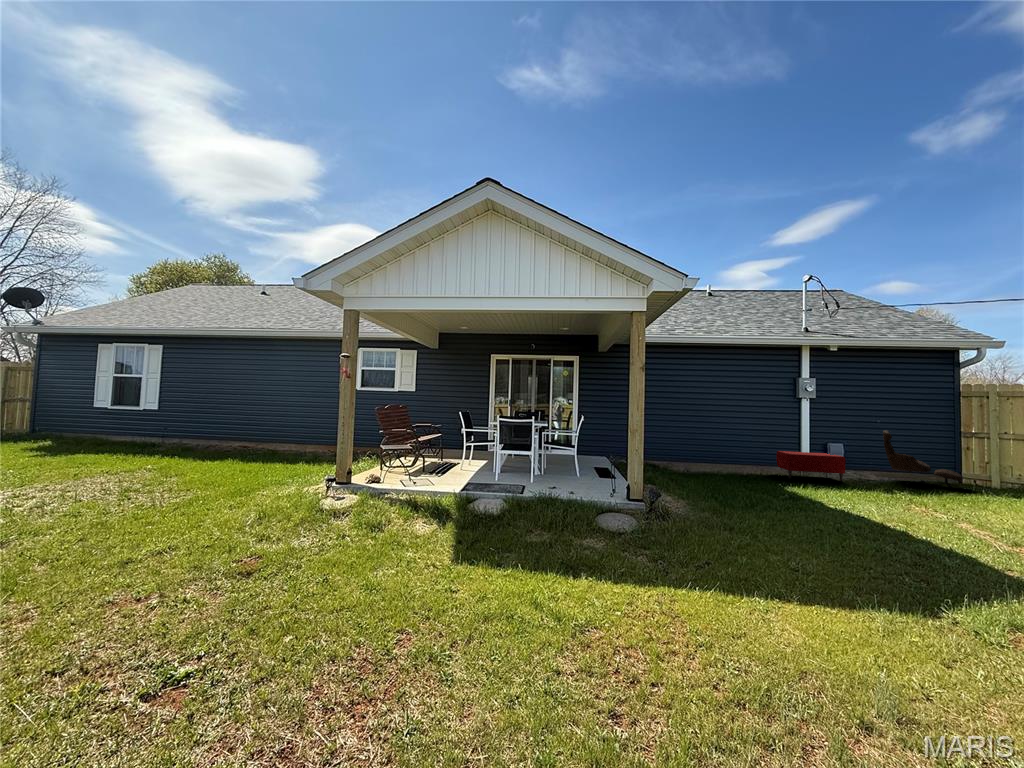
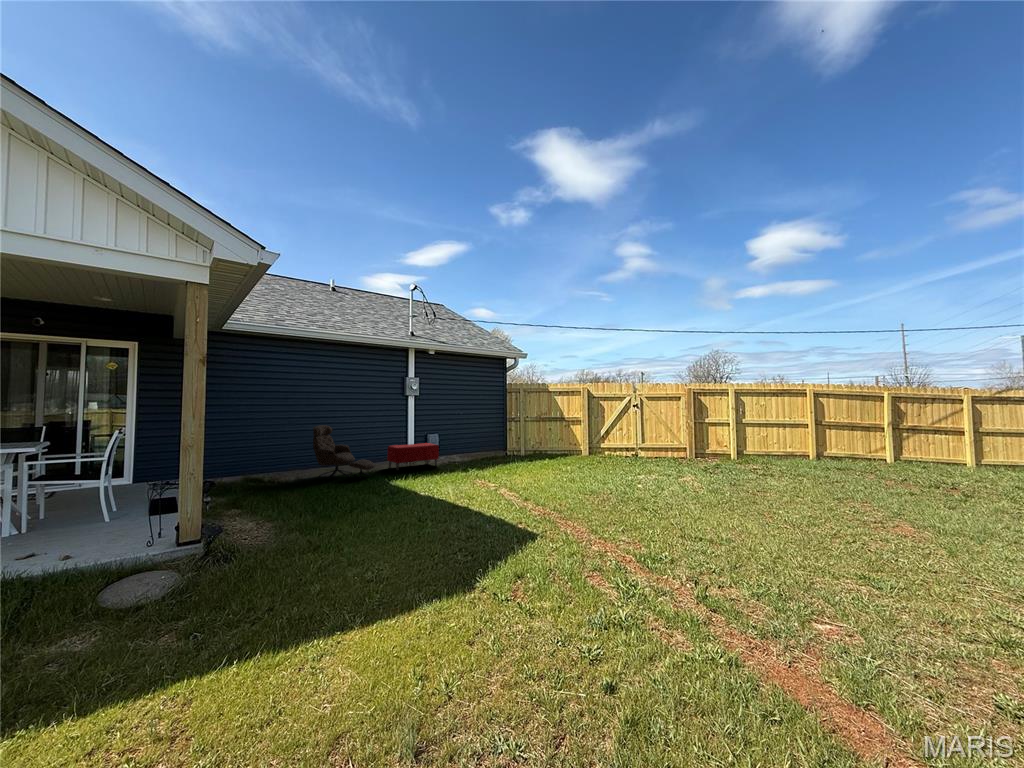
lounge chair: present [883,431,963,489] -> present [313,425,375,479]

